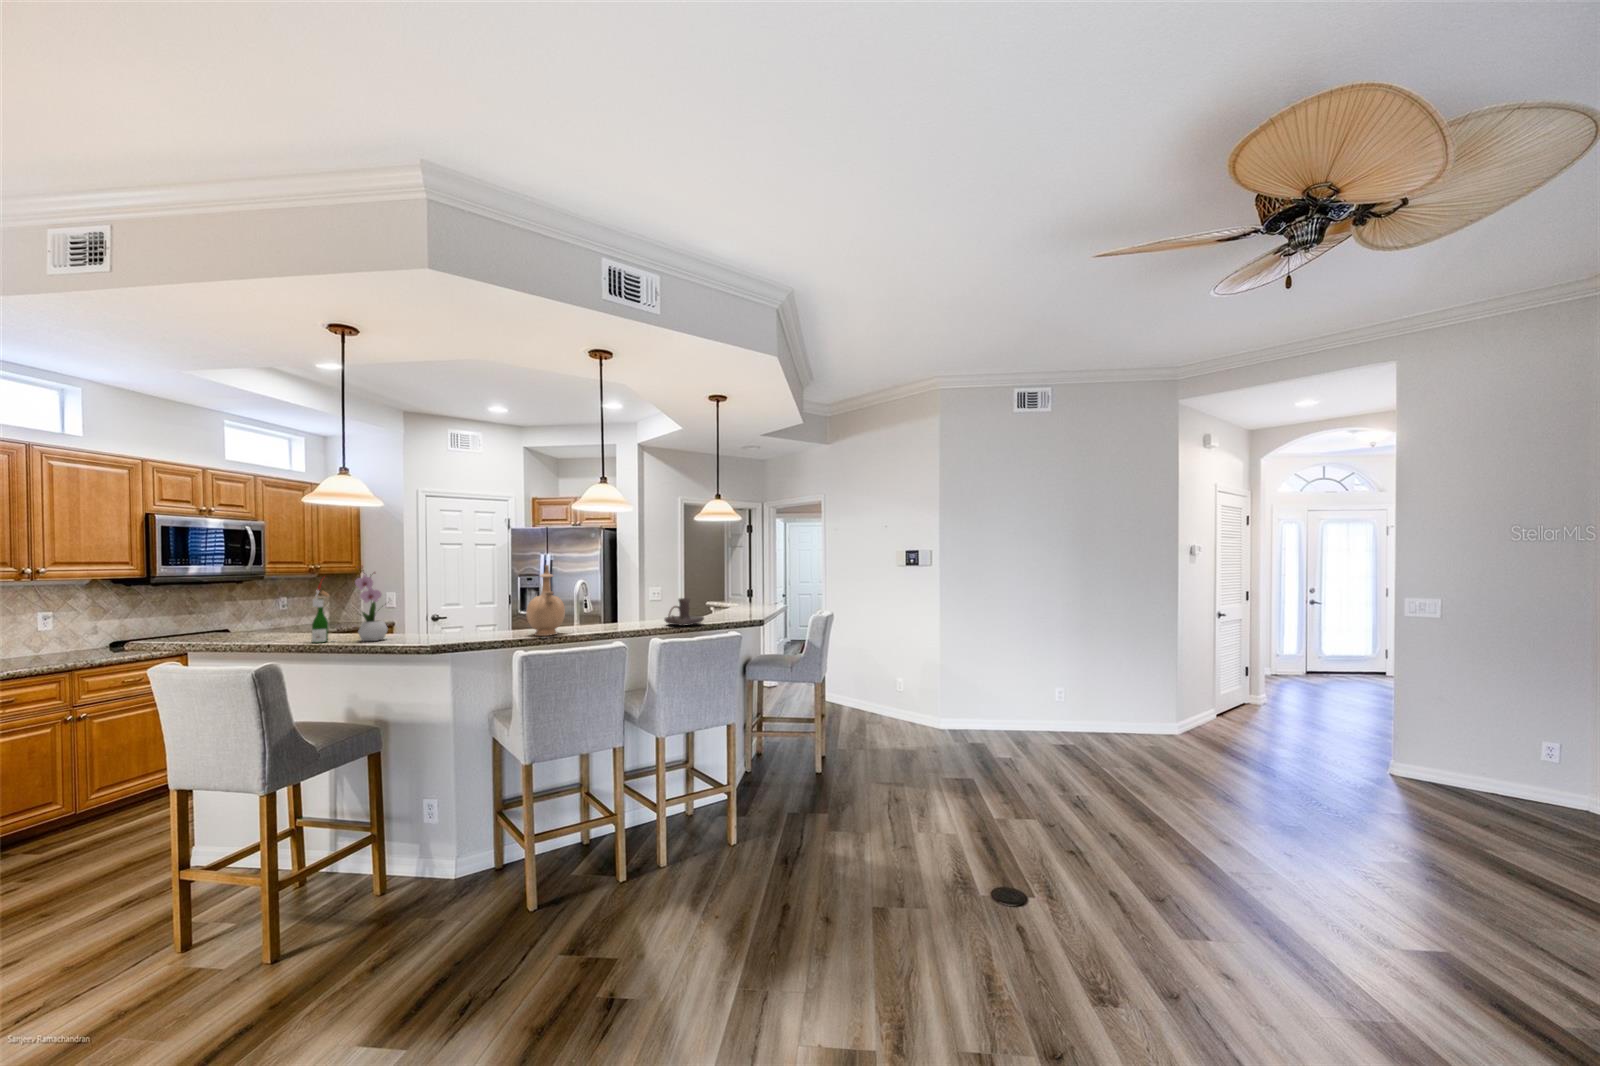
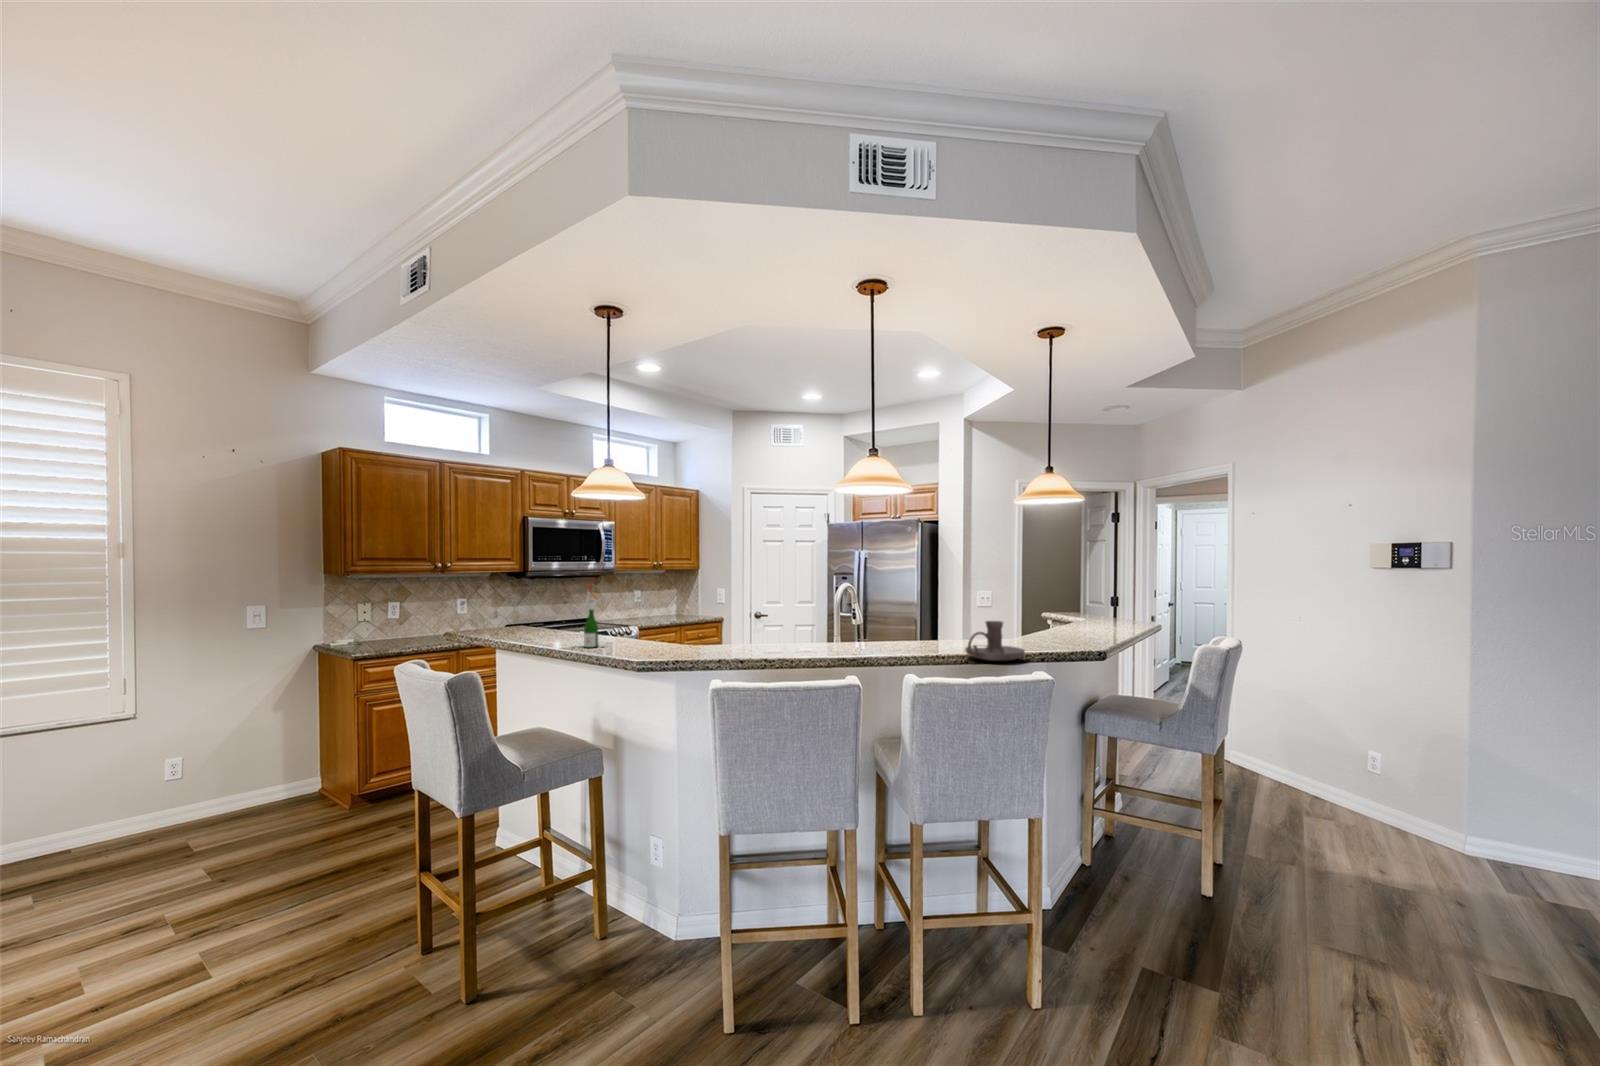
vase: present [526,565,565,636] -> none [783,570,829,661]
flower arrangement: present [355,566,388,641] -> none [615,566,653,650]

